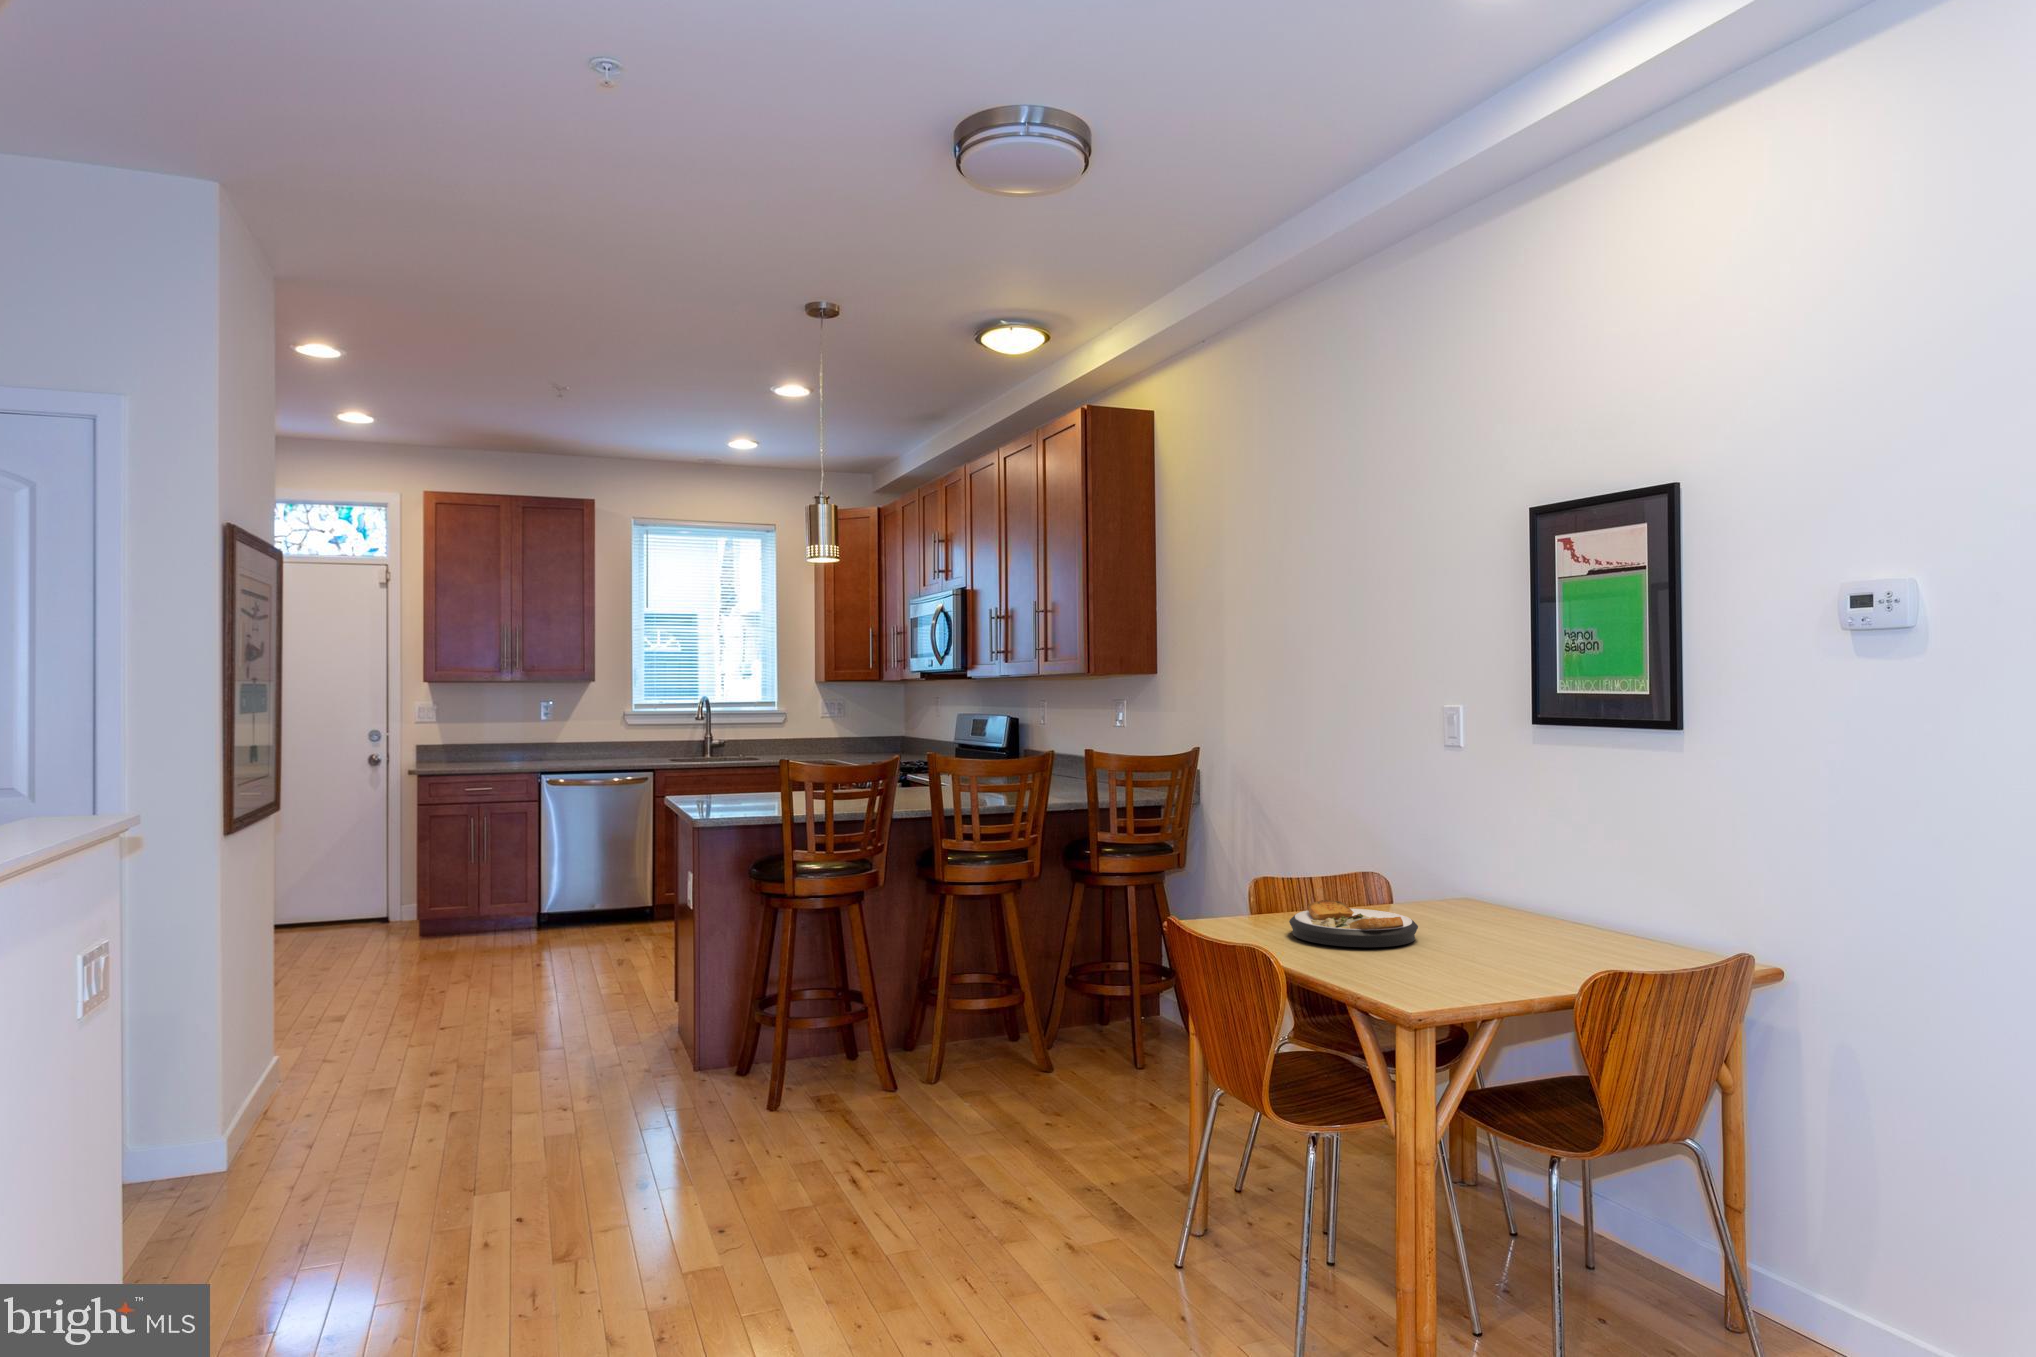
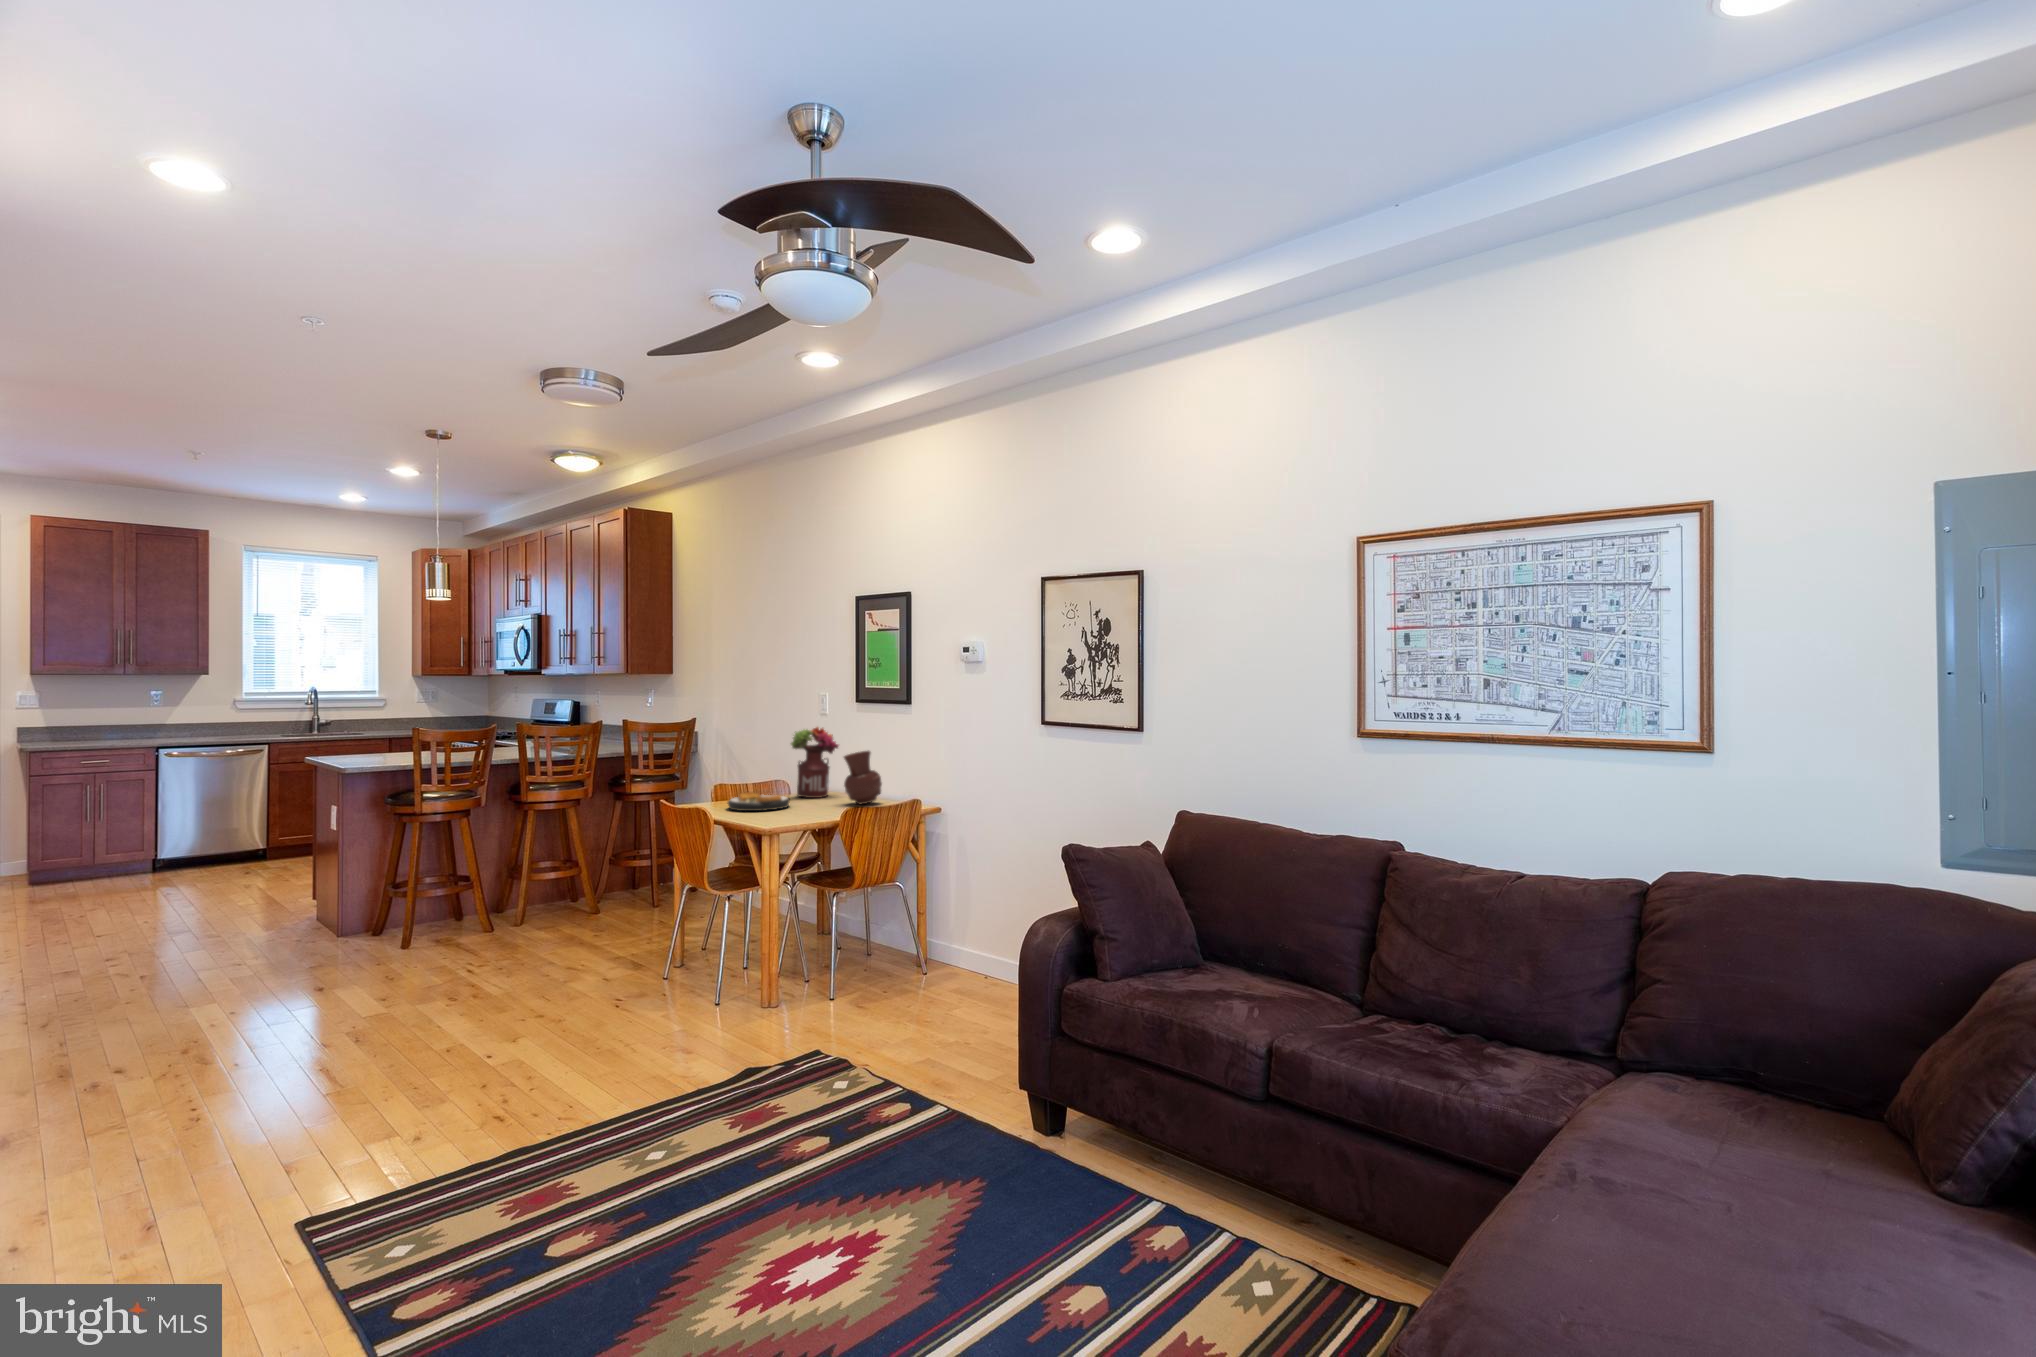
flower arrangement: none [1400,771,1504,917] -> present [791,727,839,798]
vase: none [1531,827,1623,945] -> present [844,751,882,805]

